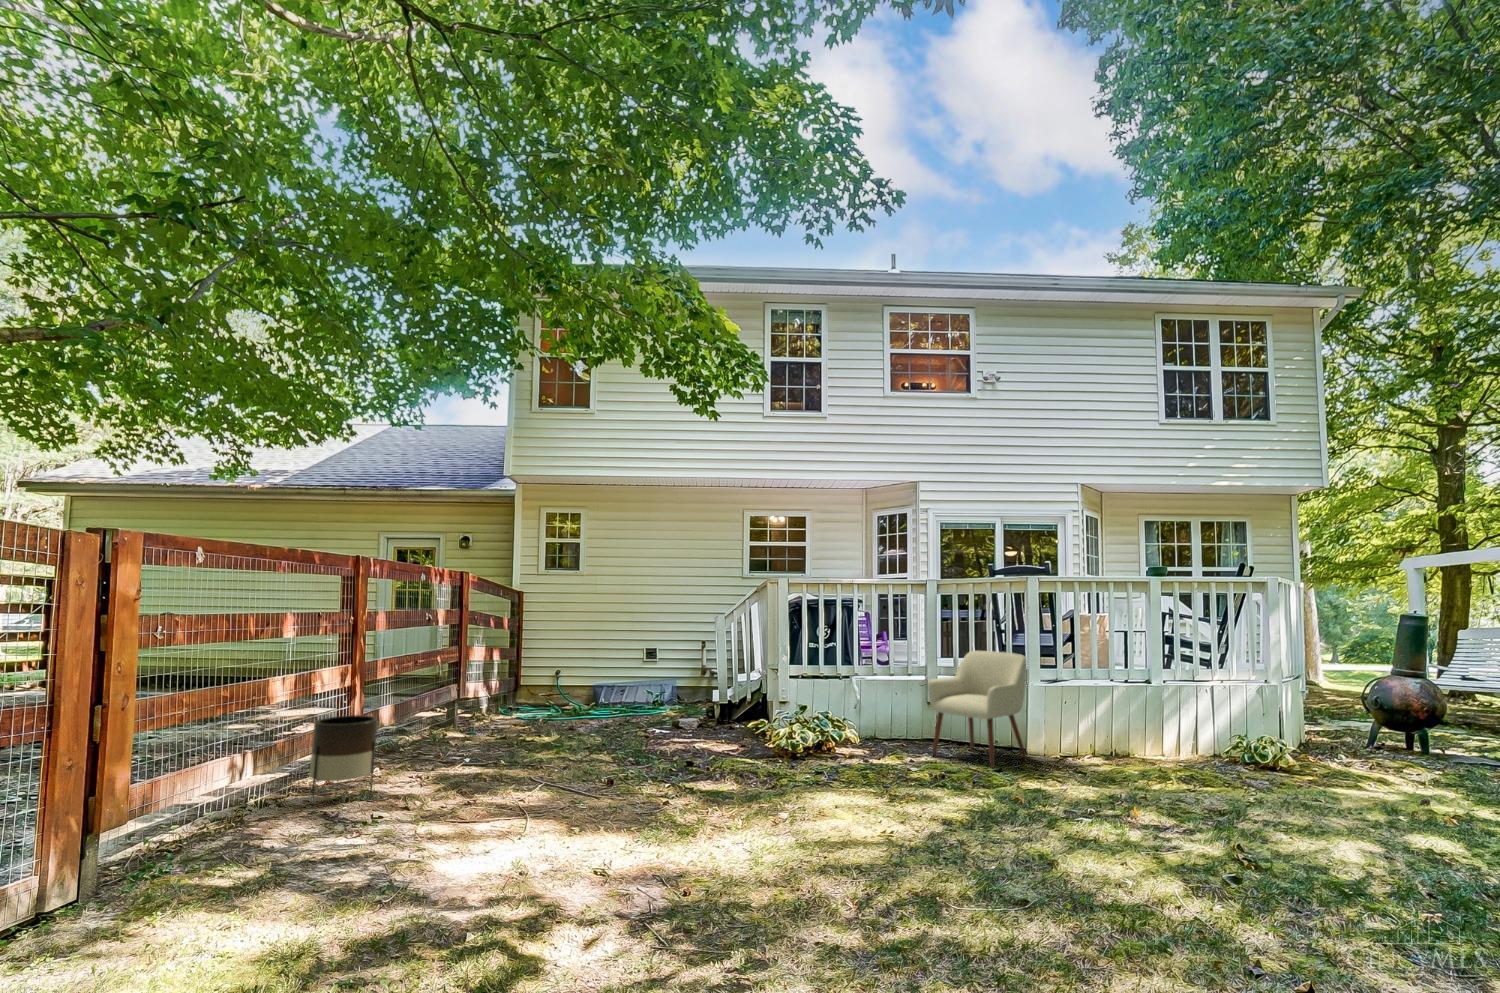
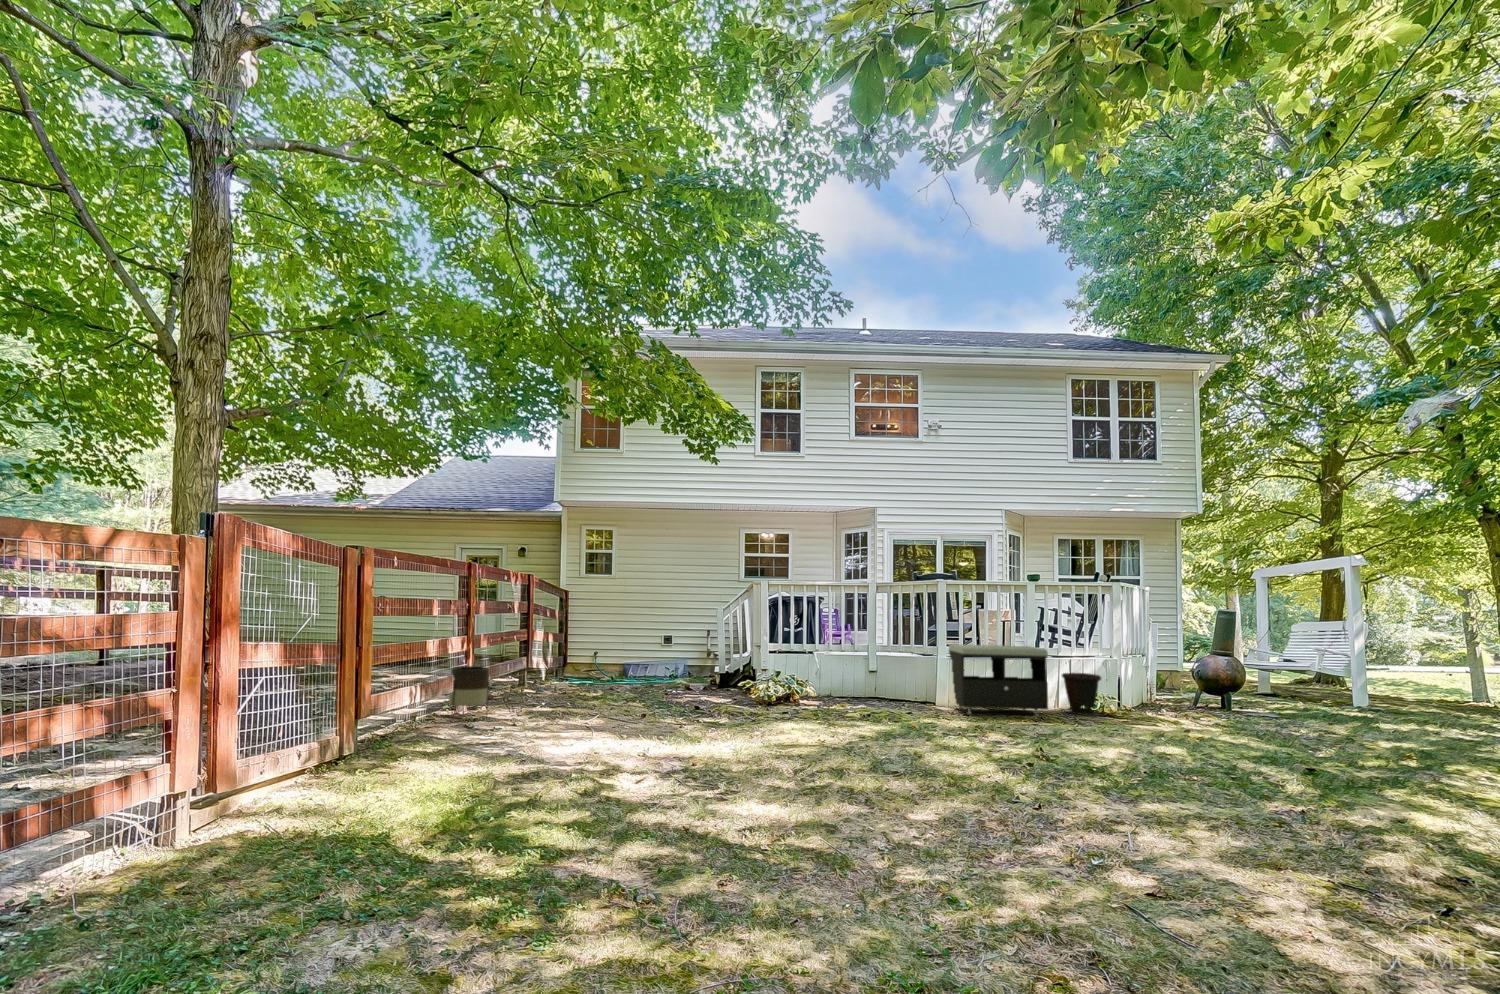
chair: present [928,651,1027,768] -> none [864,632,934,712]
storage bench: none [1048,669,1202,774] -> present [949,644,1048,716]
bucket: none [1210,708,1282,773] -> present [1062,673,1101,716]

